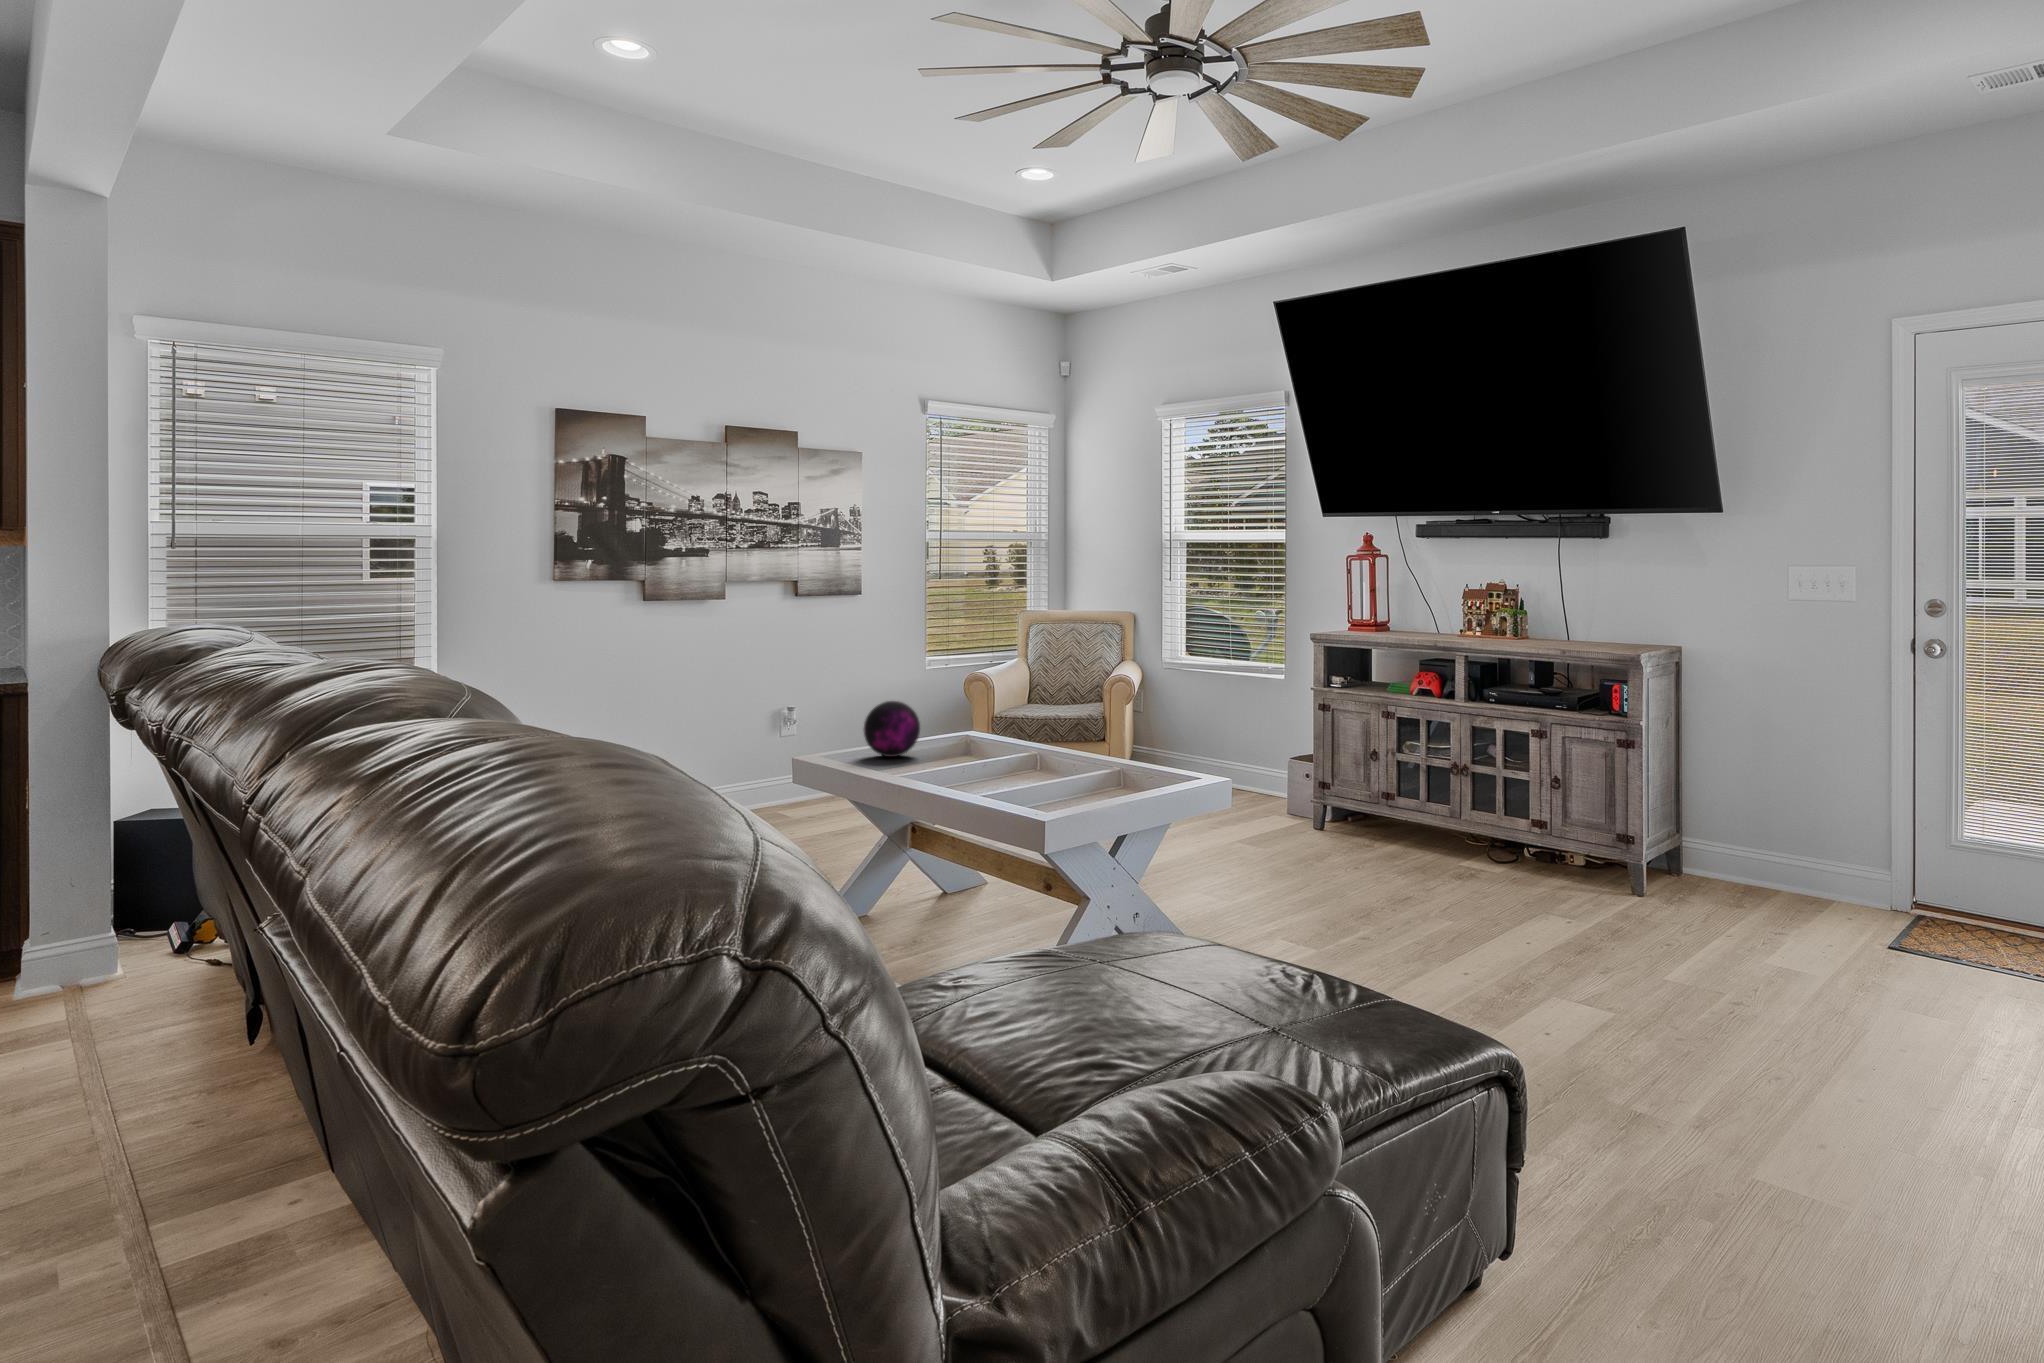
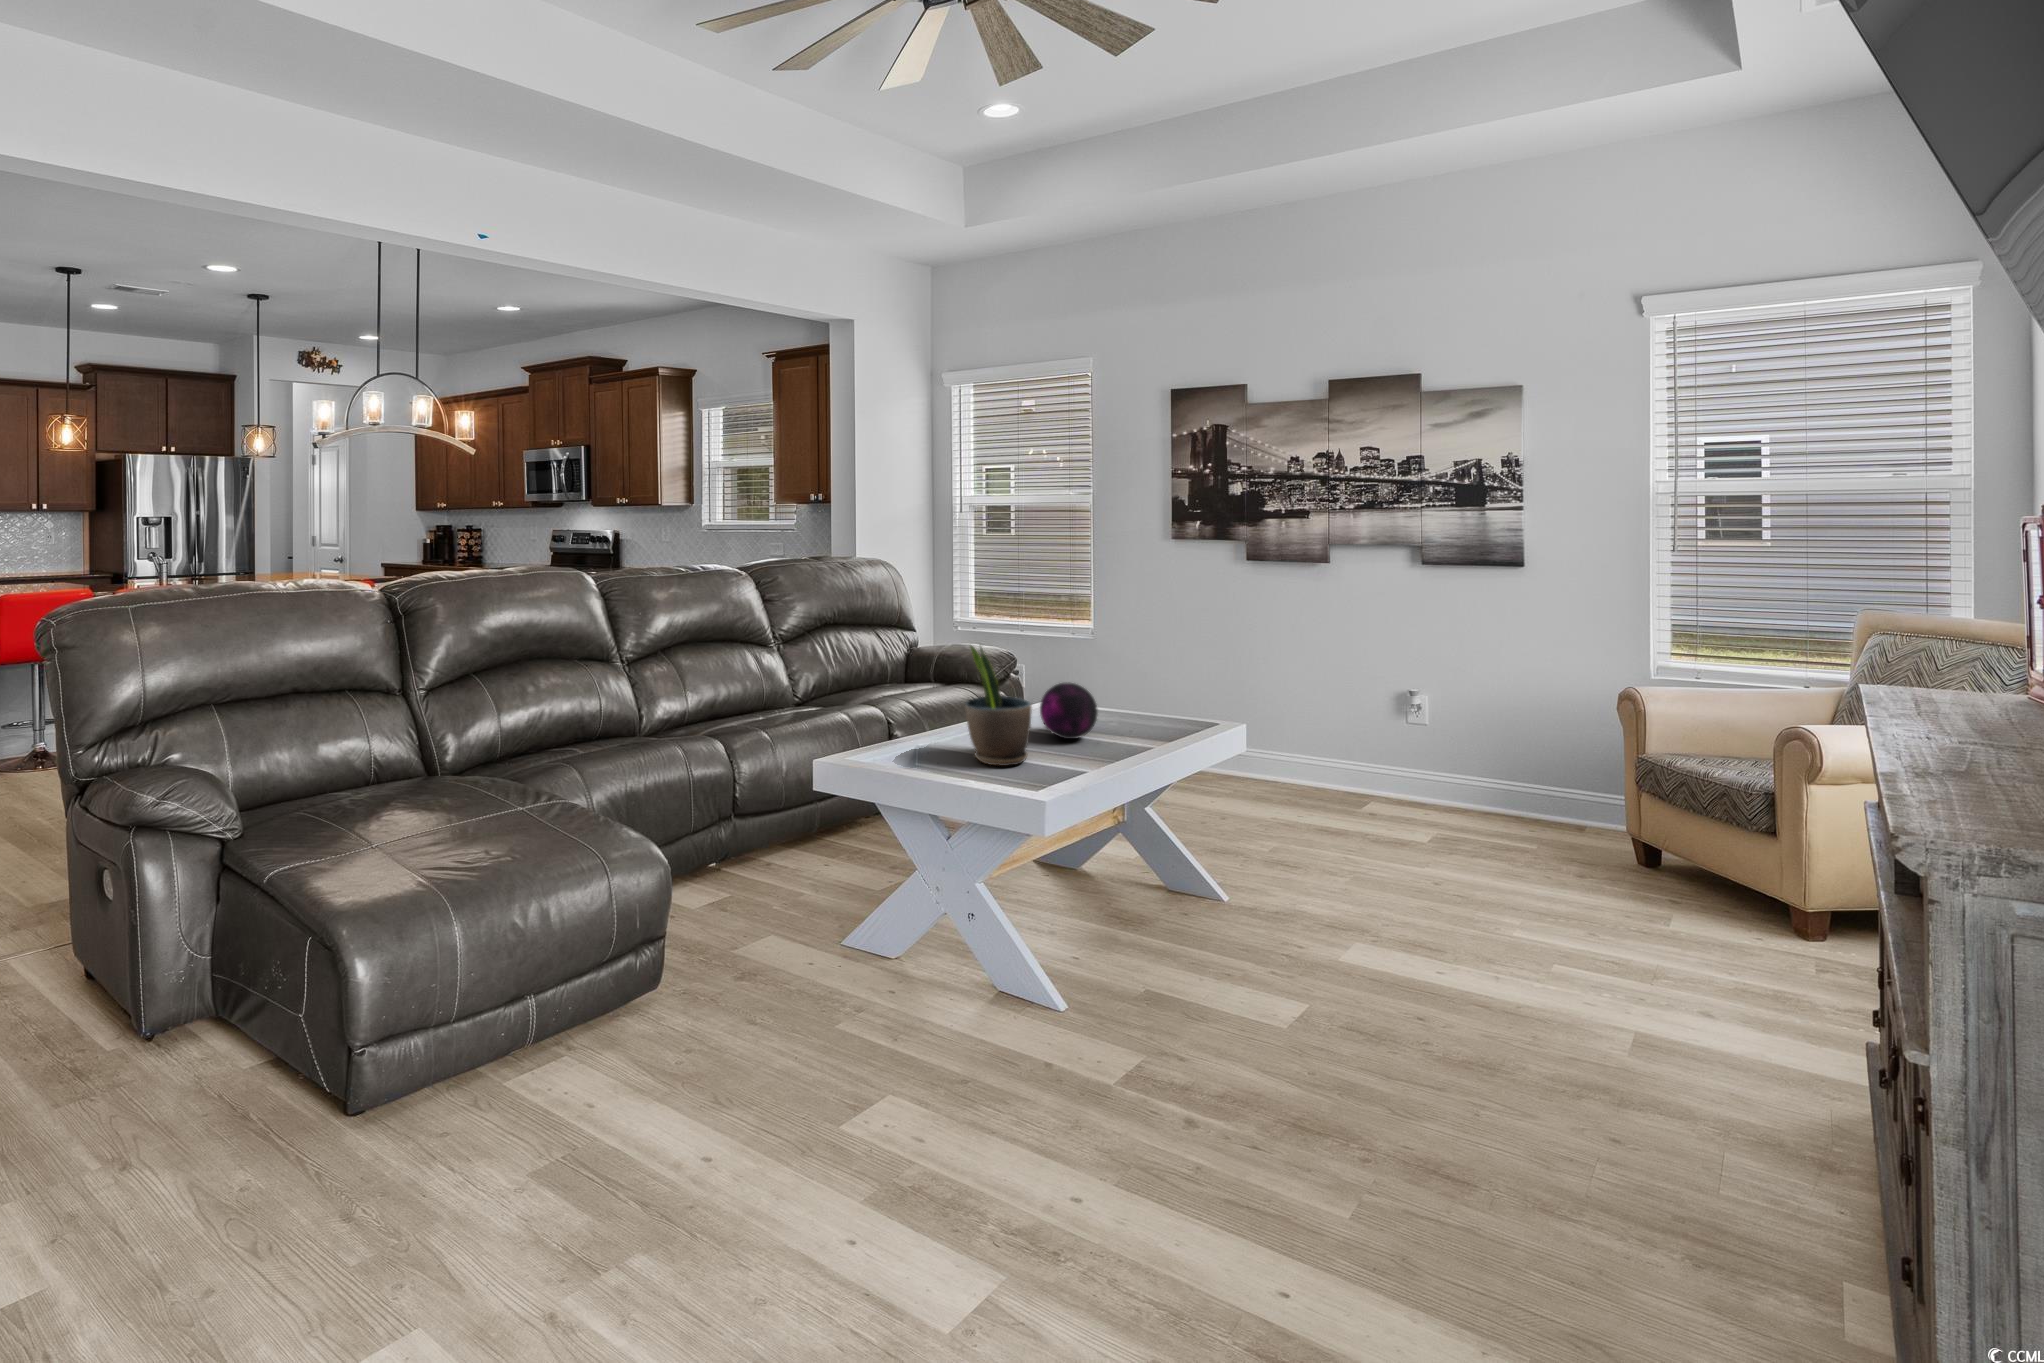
potted plant: none [929,652,991,770] -> present [965,646,1032,766]

